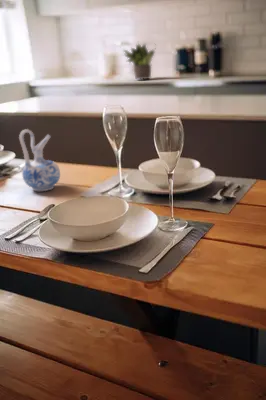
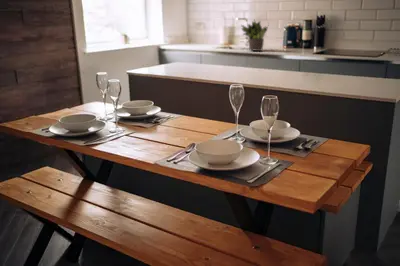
ceramic pitcher: present [20,130,60,191] -> none [171,94,196,135]

